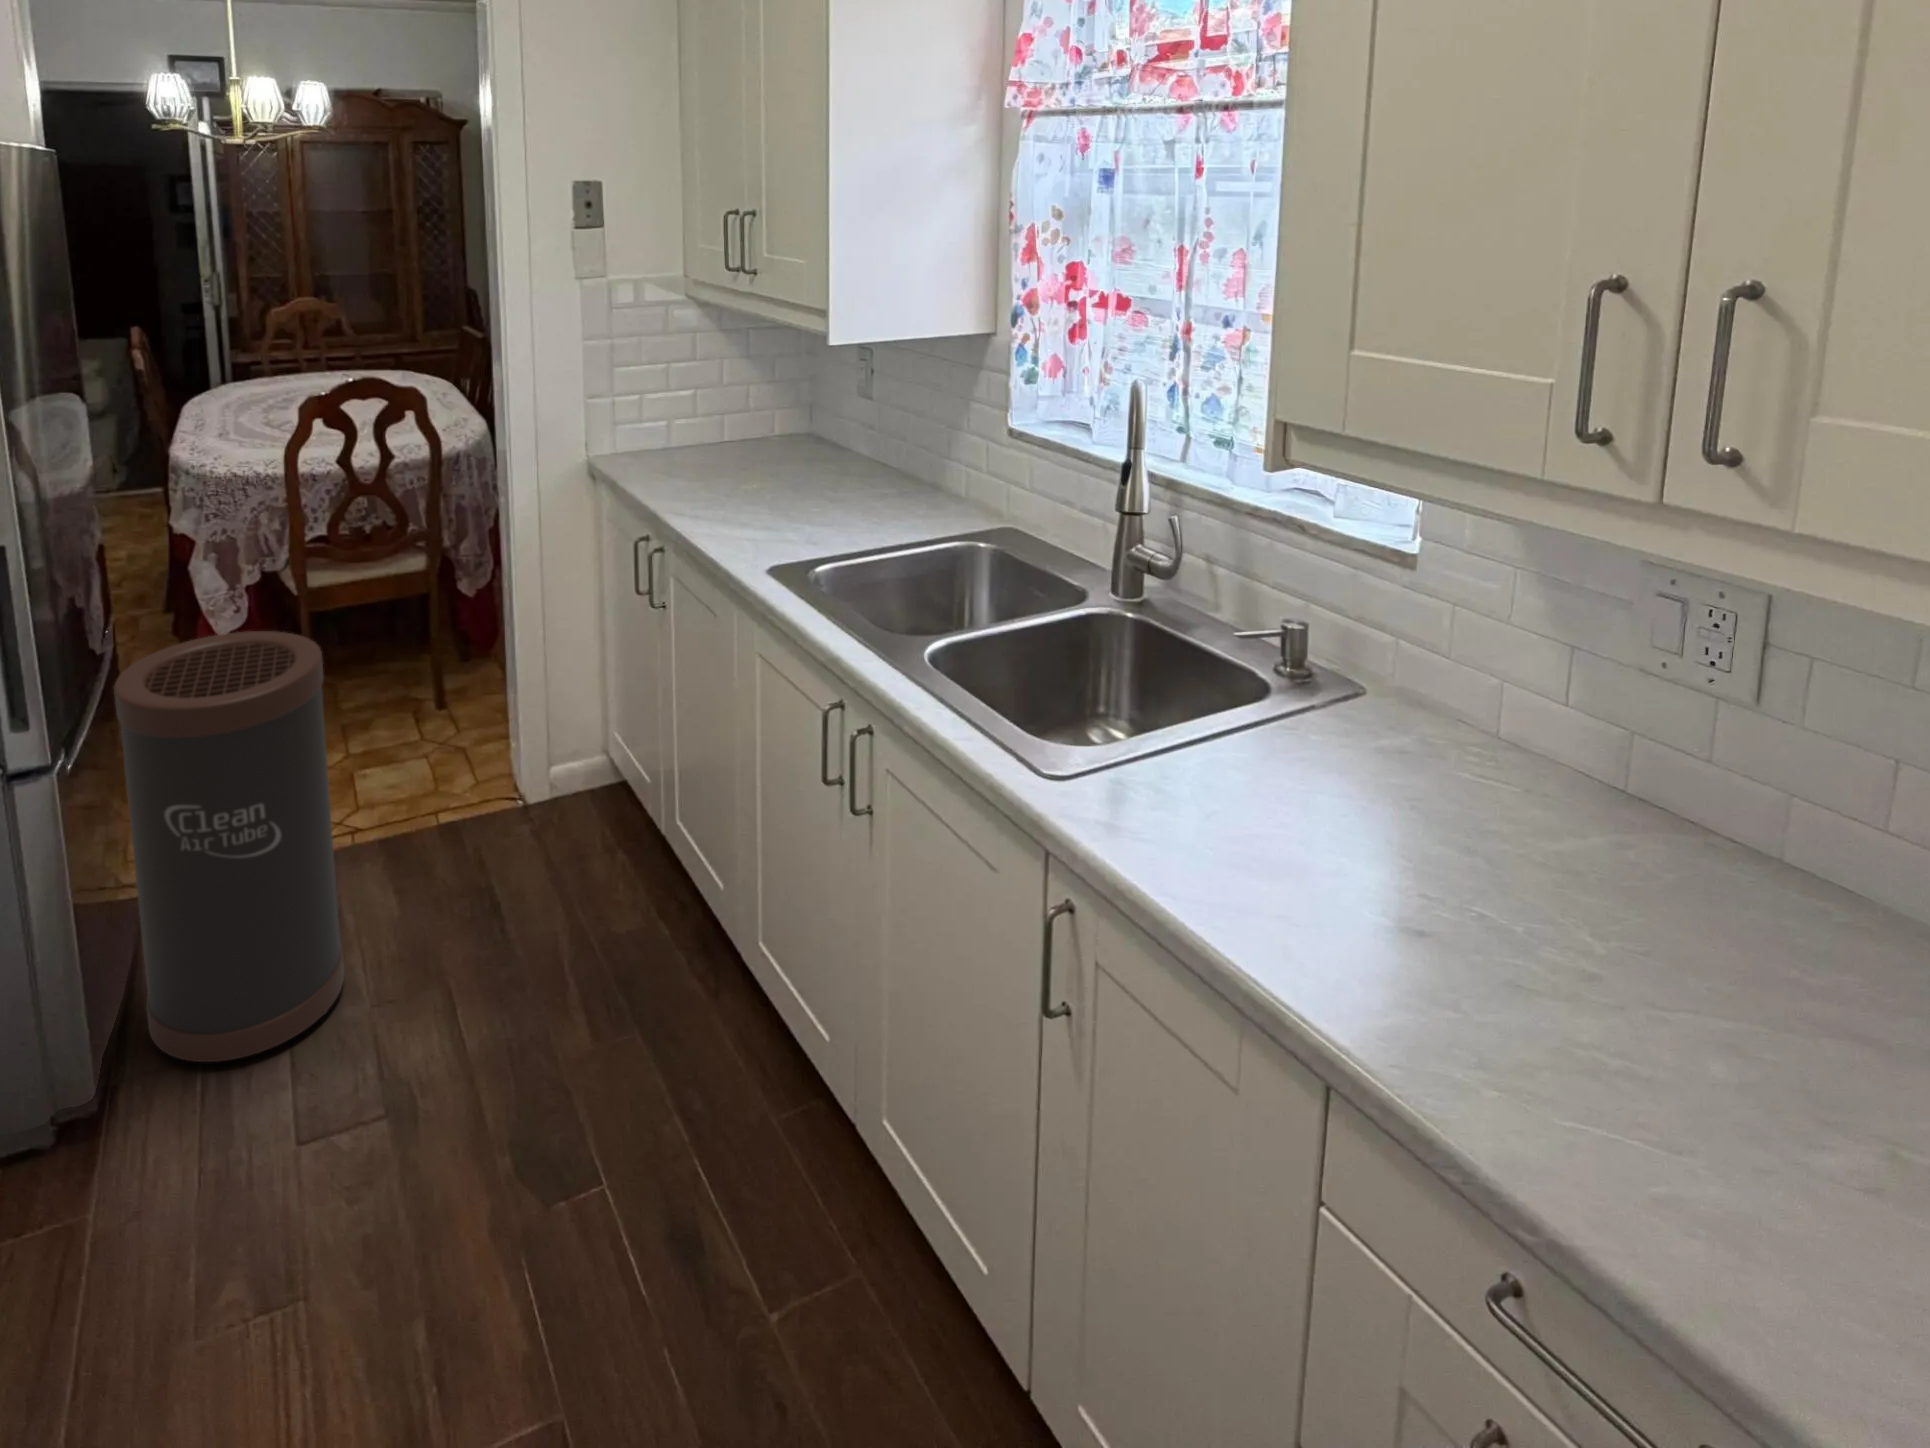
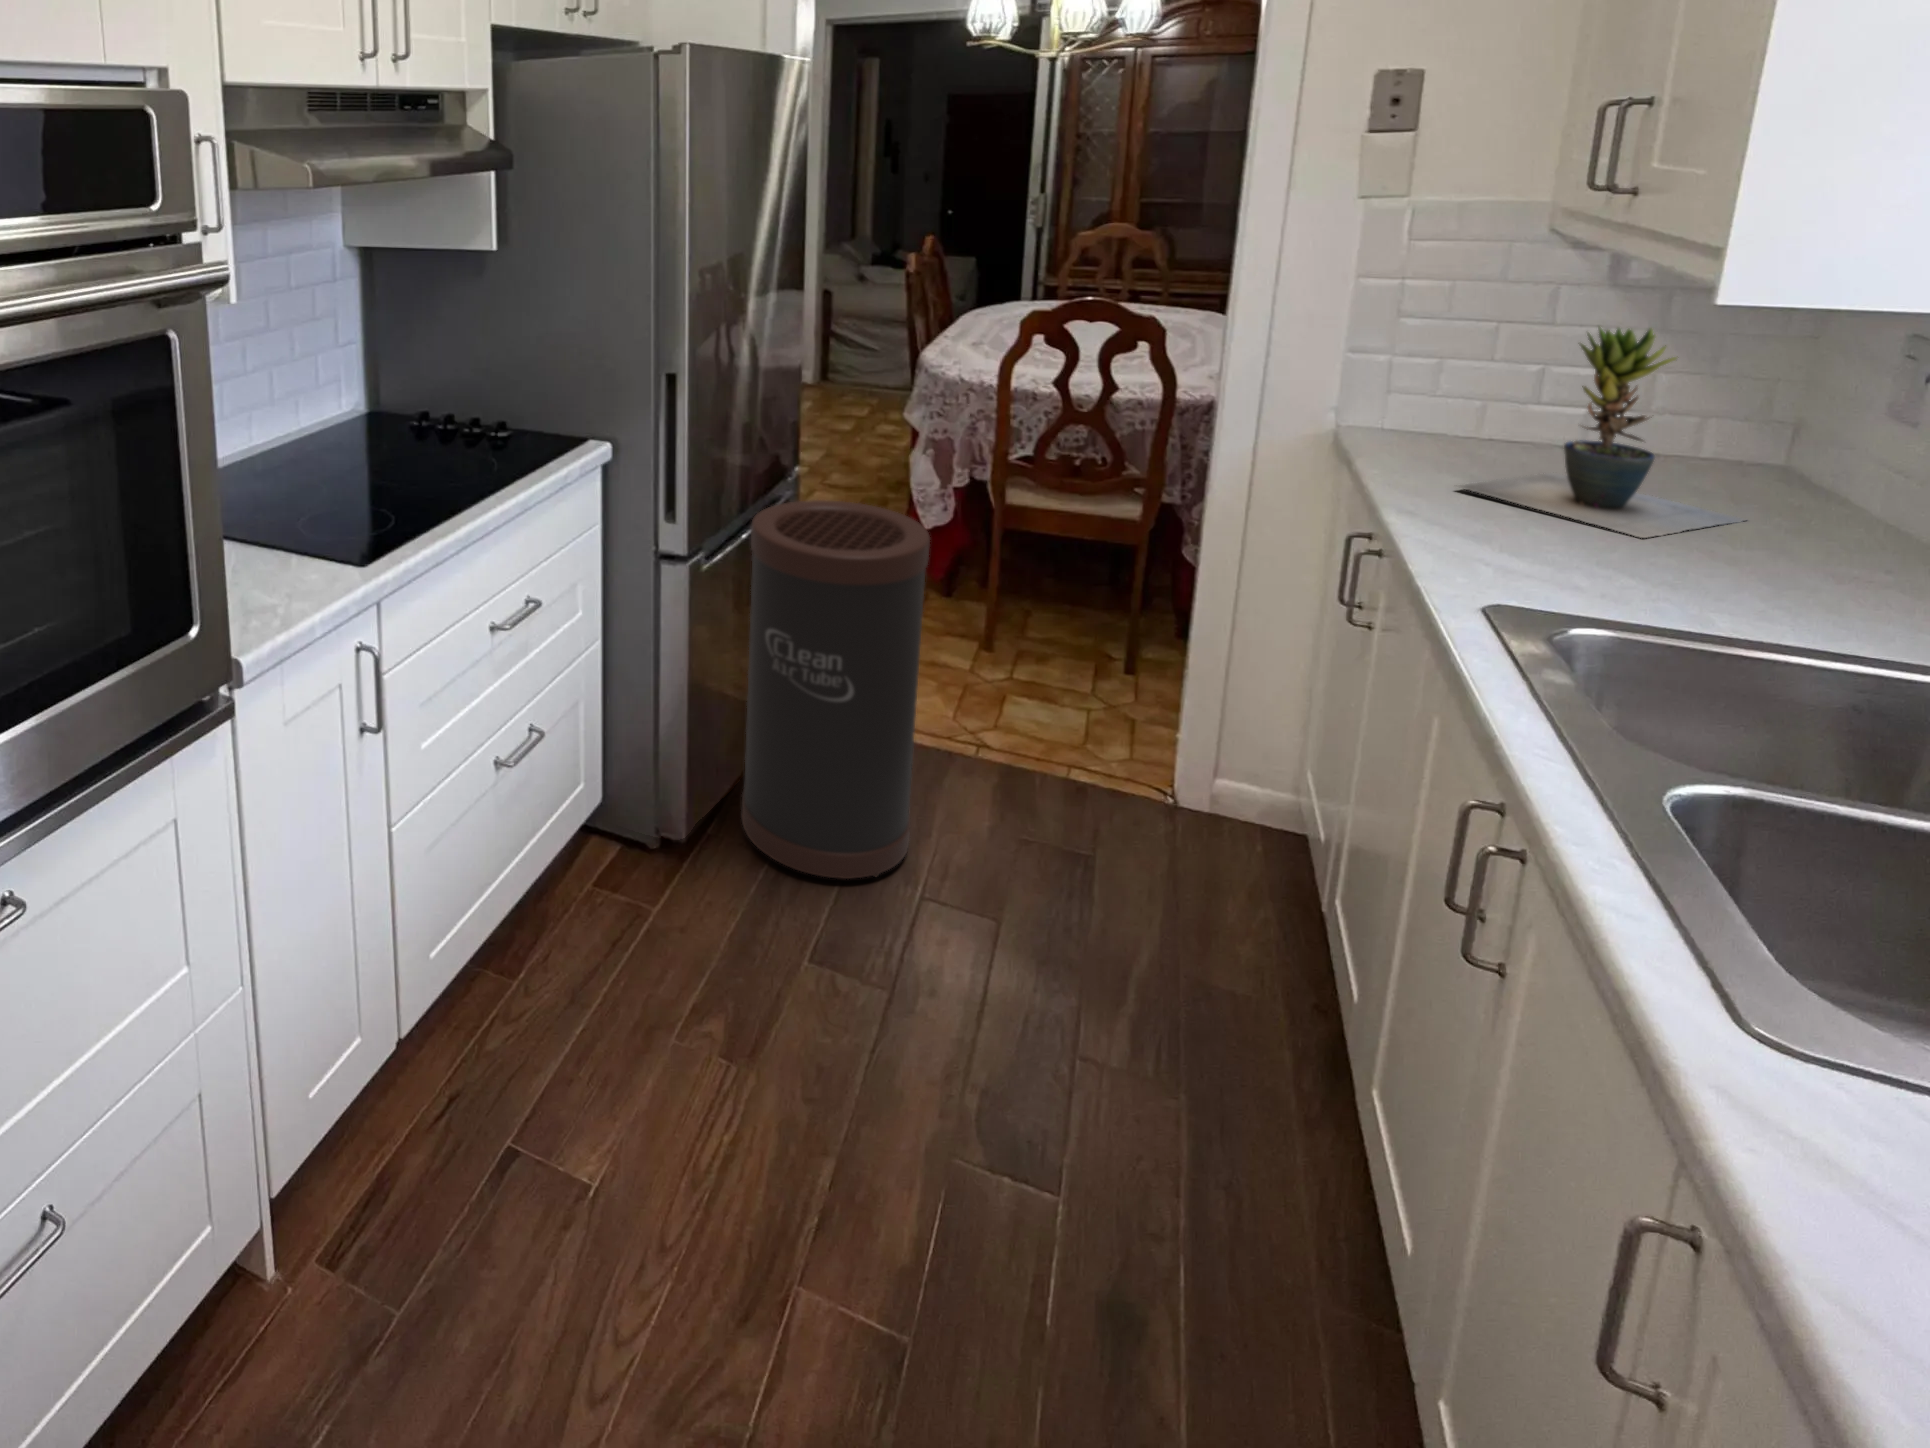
potted plant: none [689,359,828,499] -> present [1459,327,1742,538]

